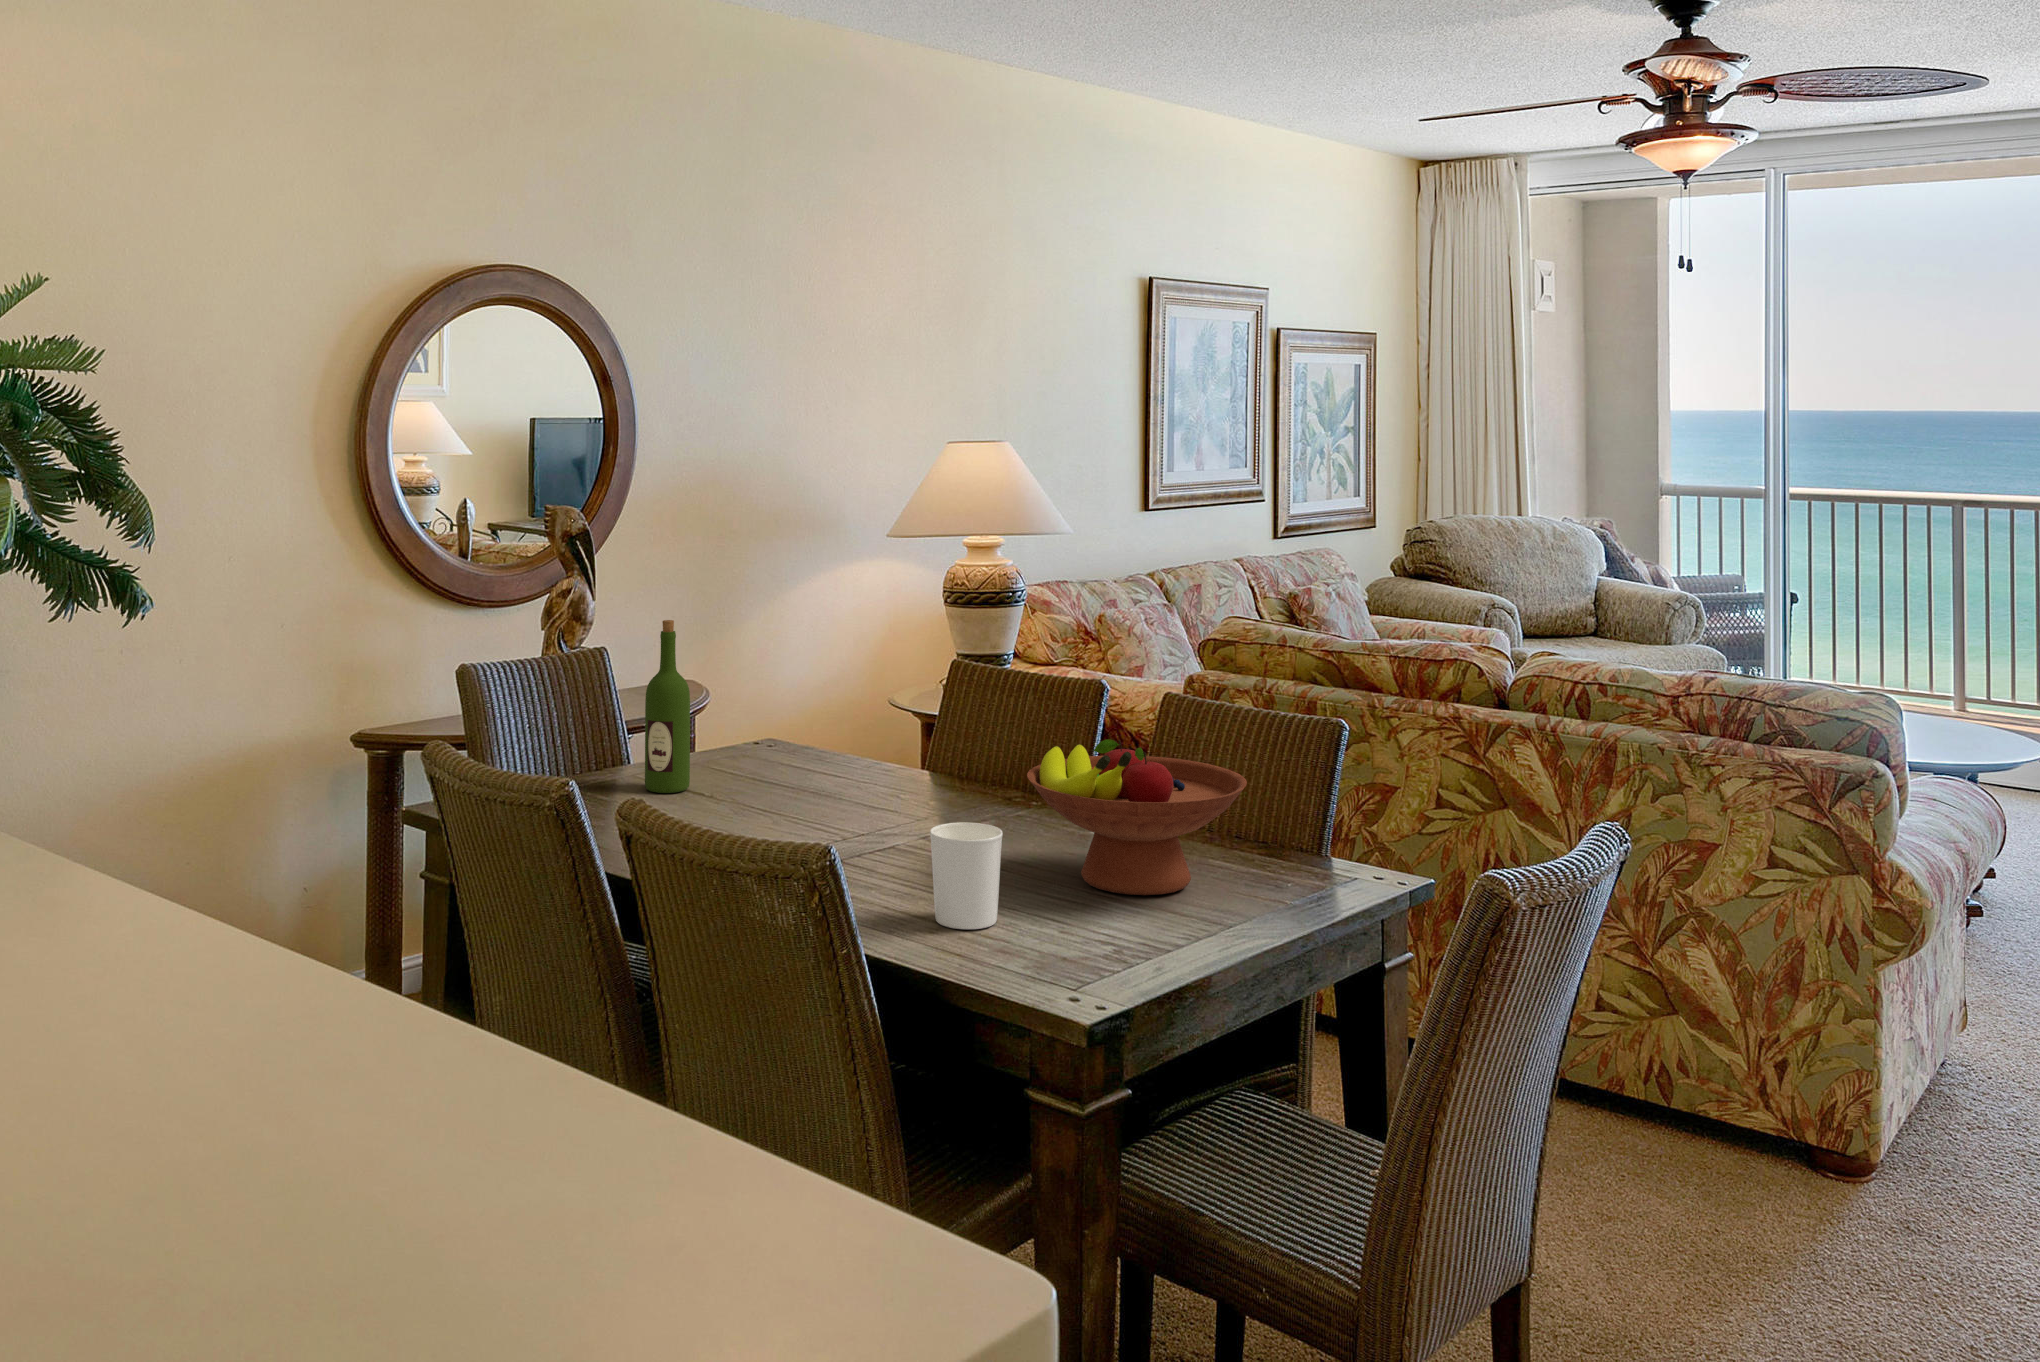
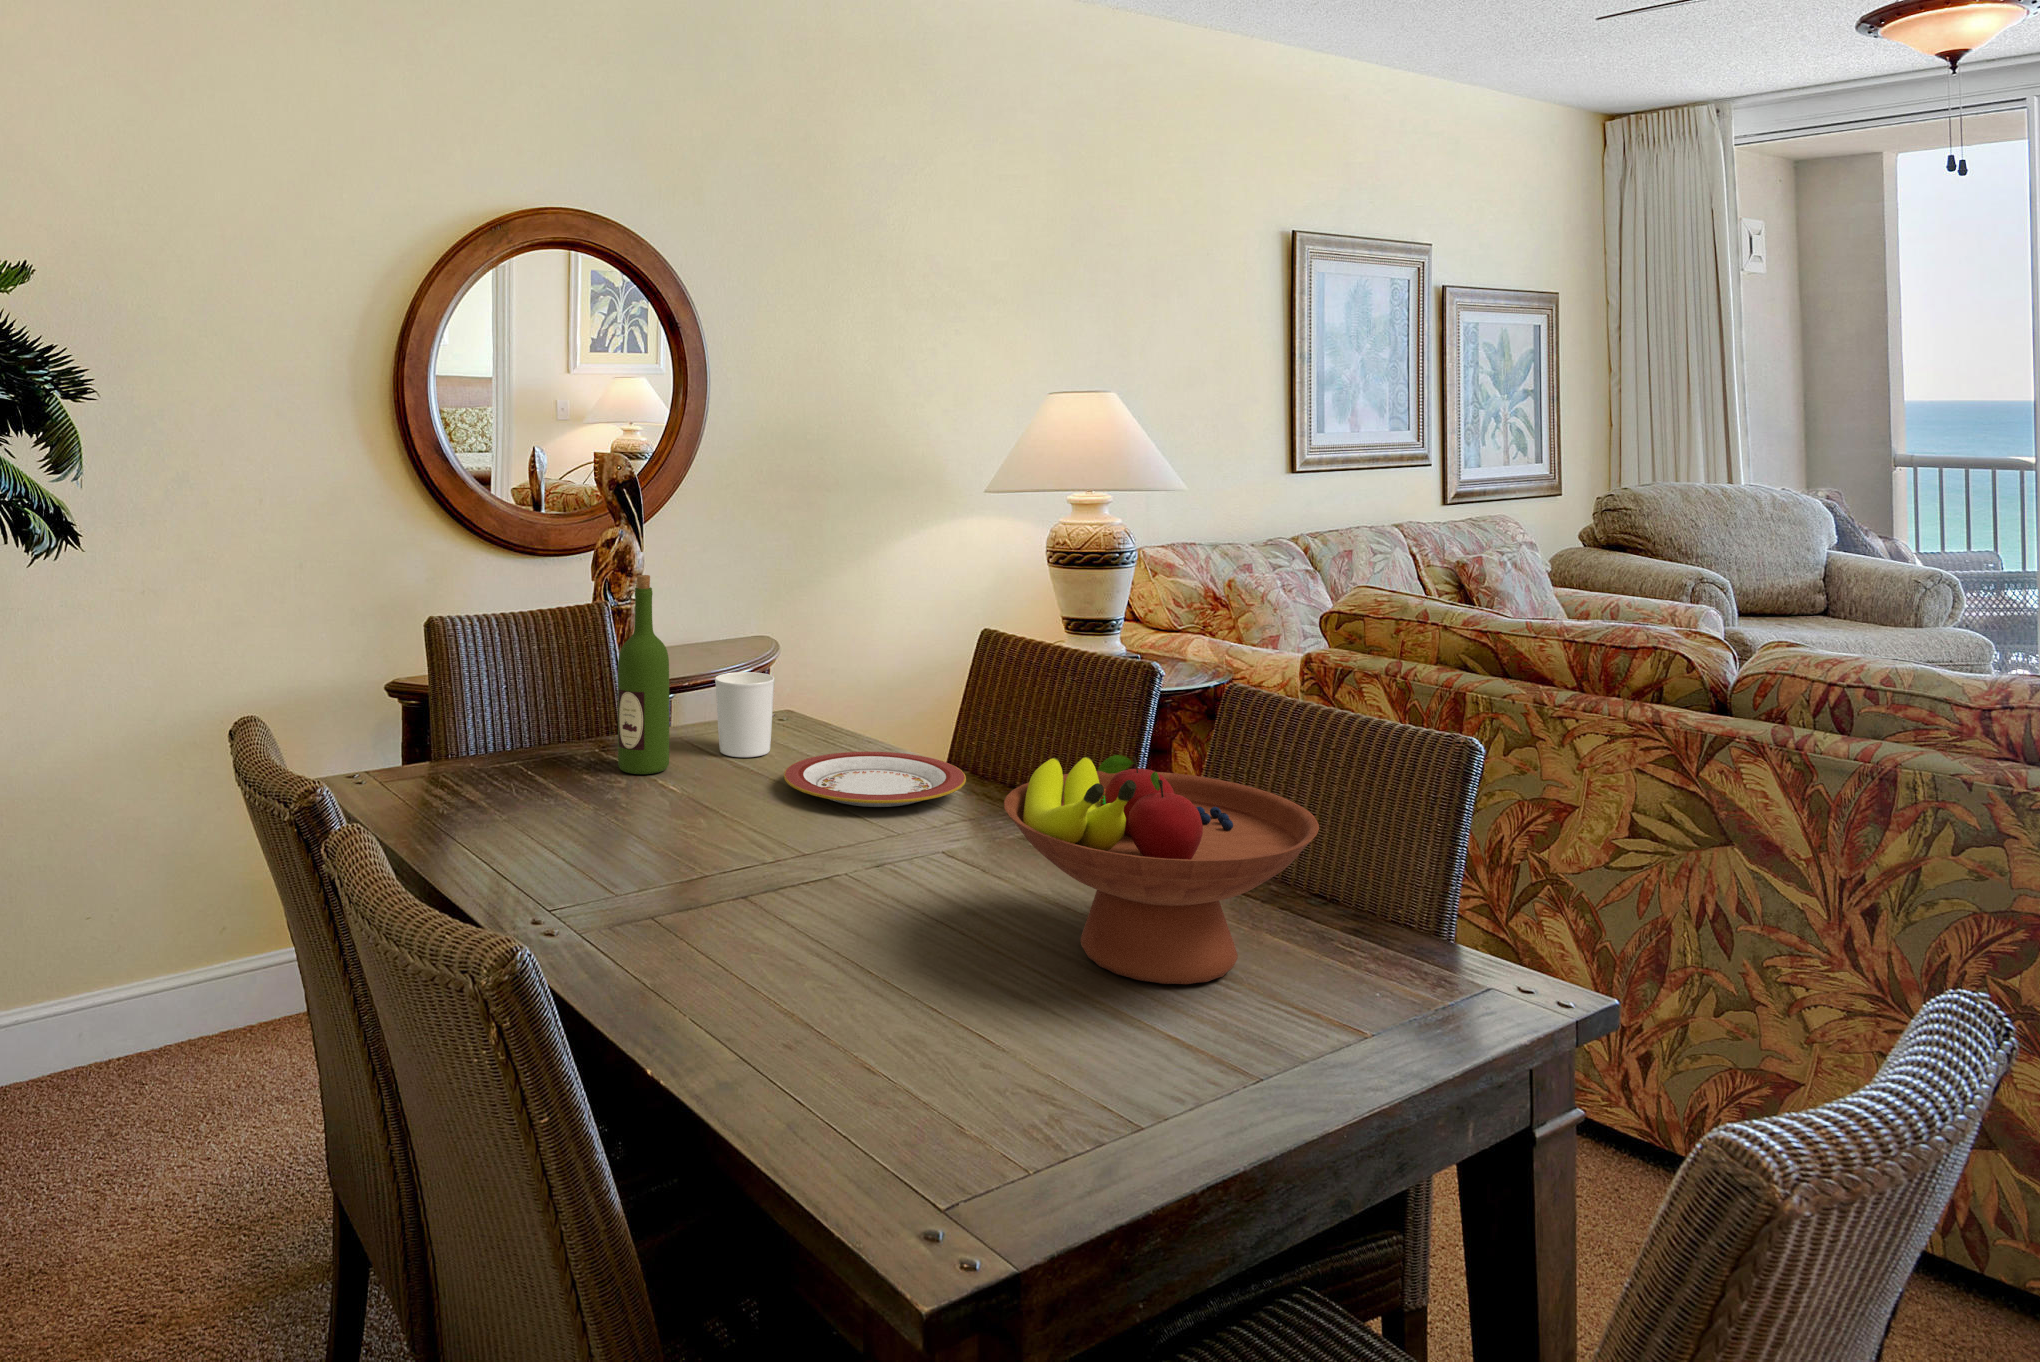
plate: none [796,766,948,805] -> present [784,752,966,807]
candle holder: present [930,822,1003,929] -> present [715,672,775,757]

